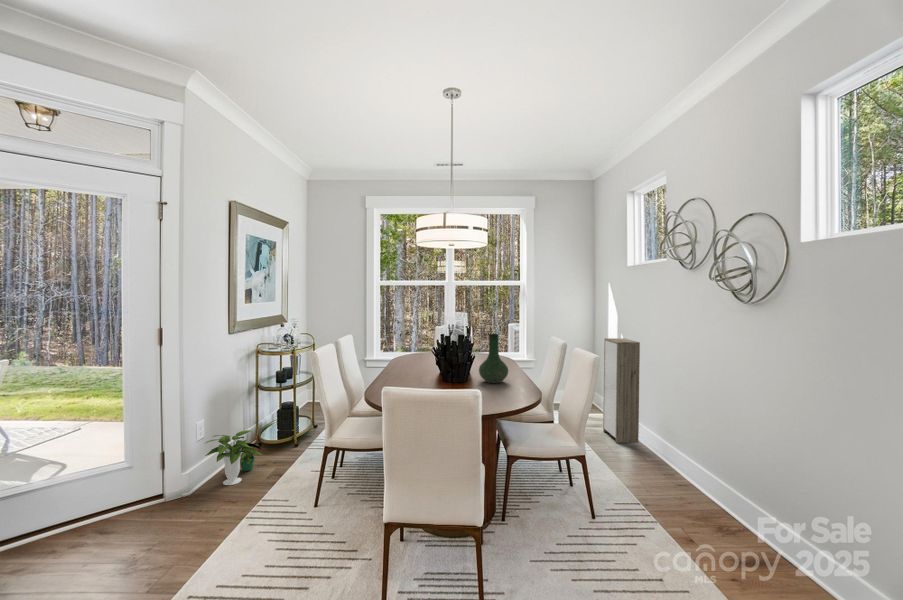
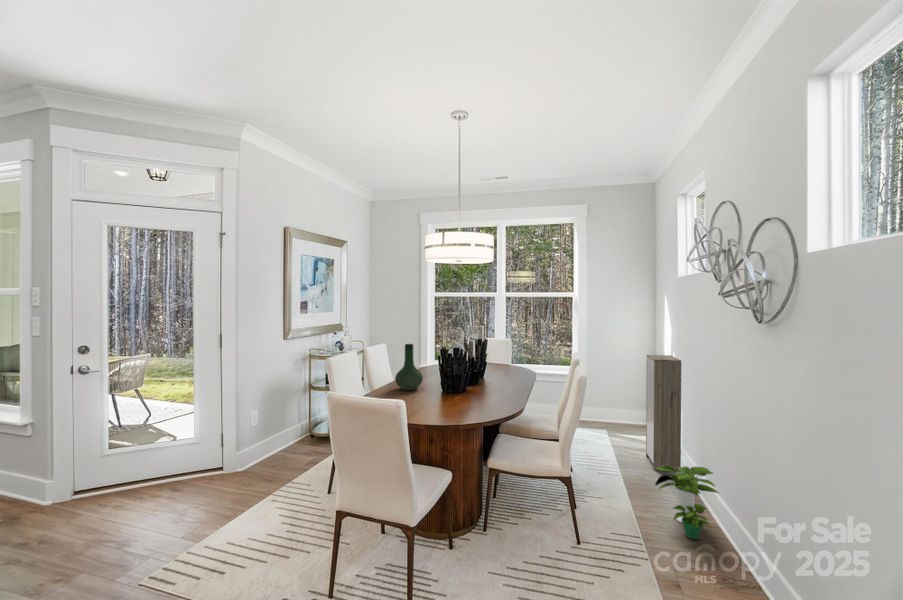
vase: present [479,334,508,383] -> present [395,344,423,390]
potted plant: present [205,430,262,485] -> present [655,465,719,539]

